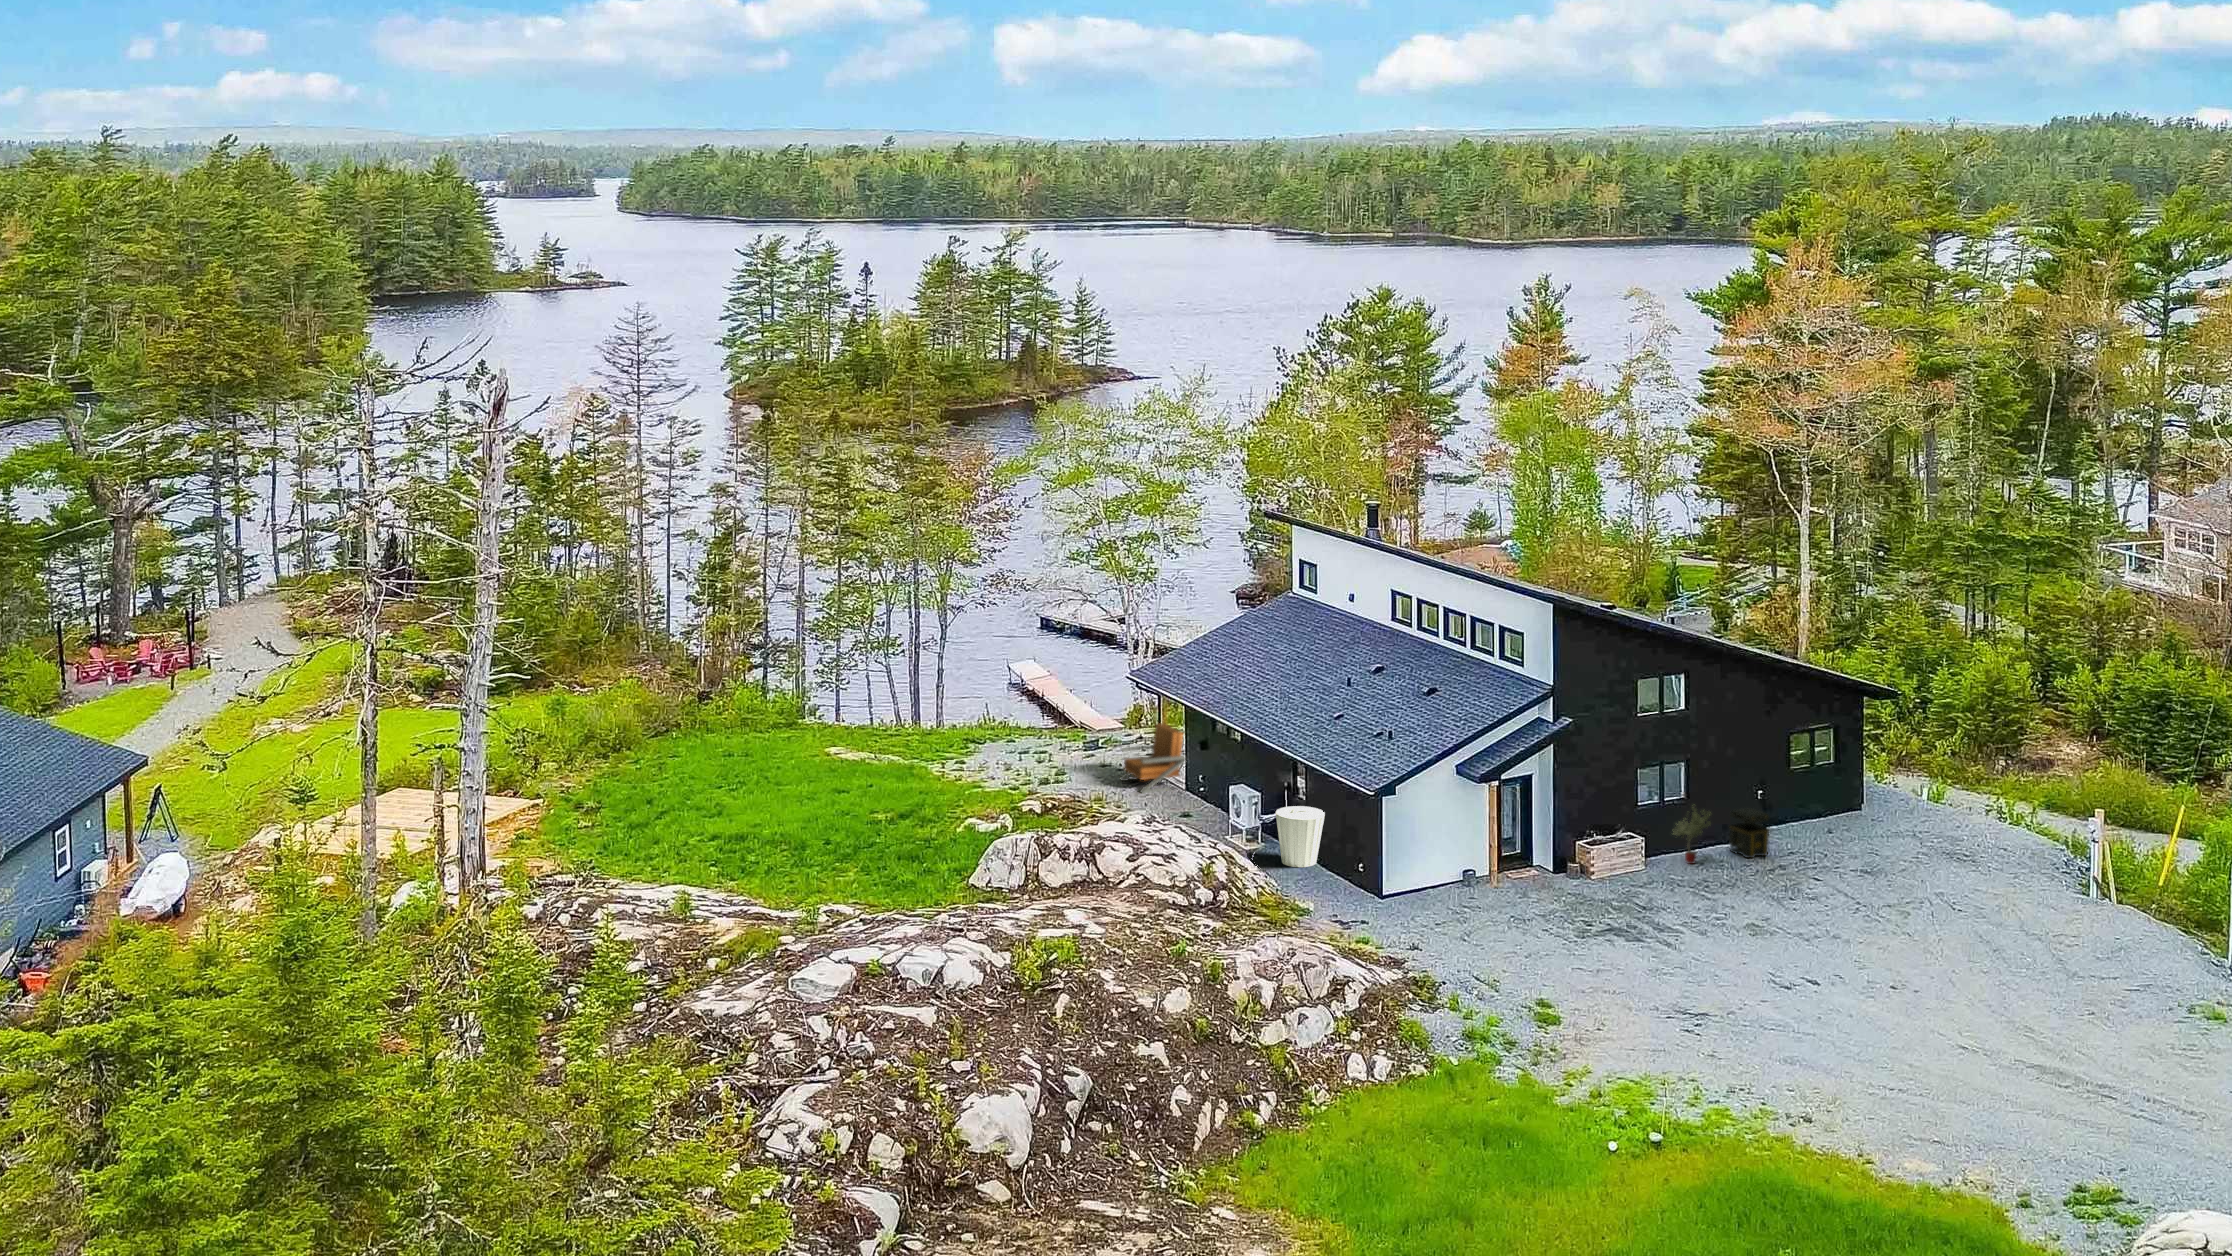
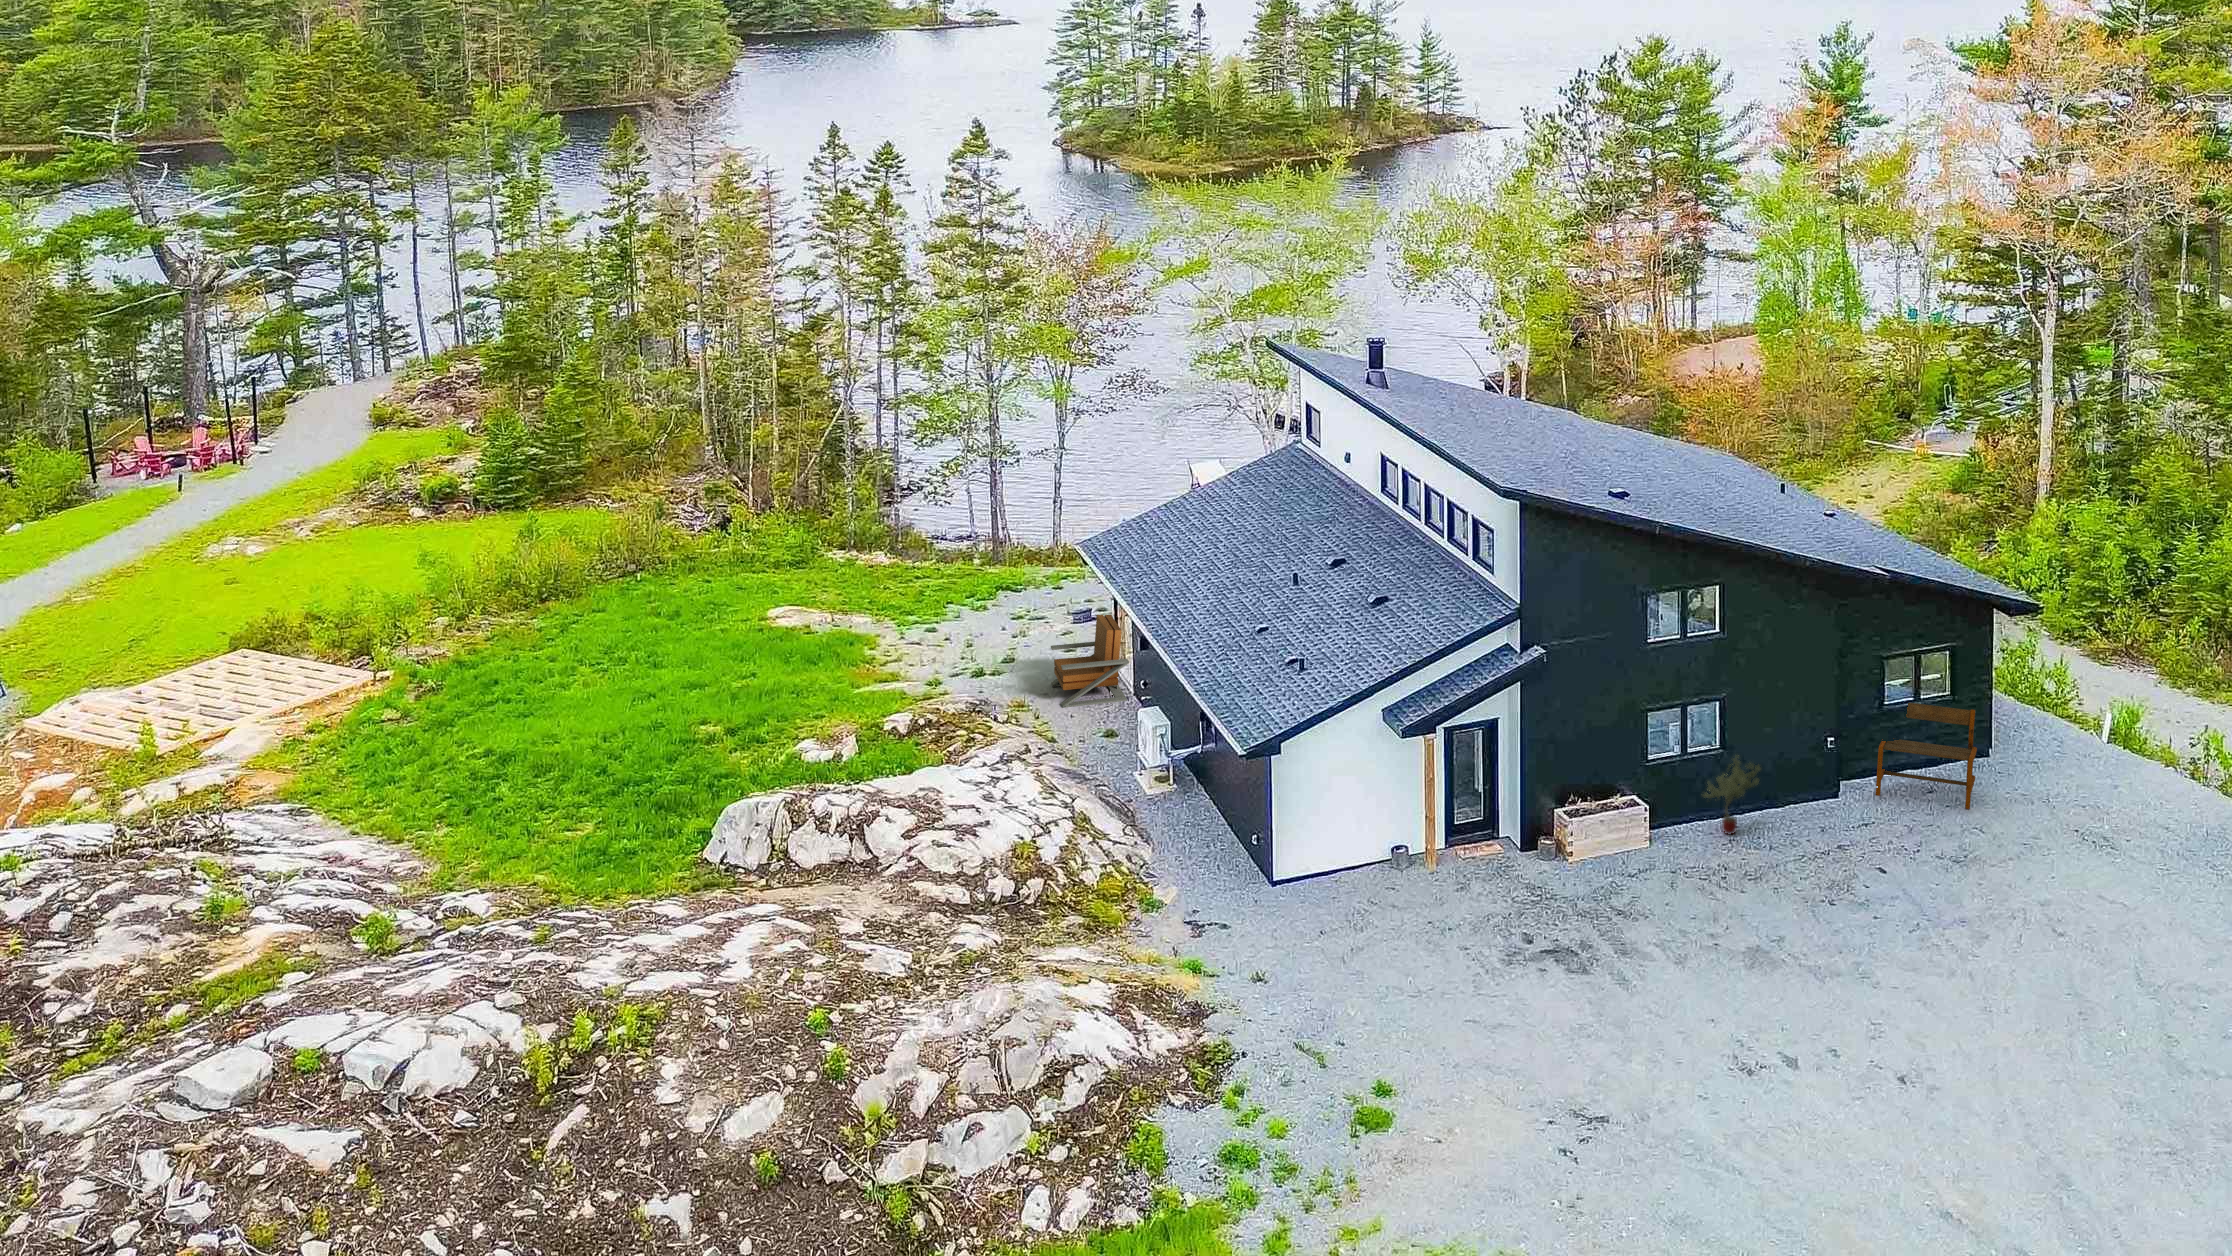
bench: none [1779,769,1853,848] -> present [1875,703,1977,809]
trash can: present [1276,806,1325,867] -> none [1157,749,1224,833]
toolbox: present [1729,808,1770,858] -> none [1794,756,1847,826]

